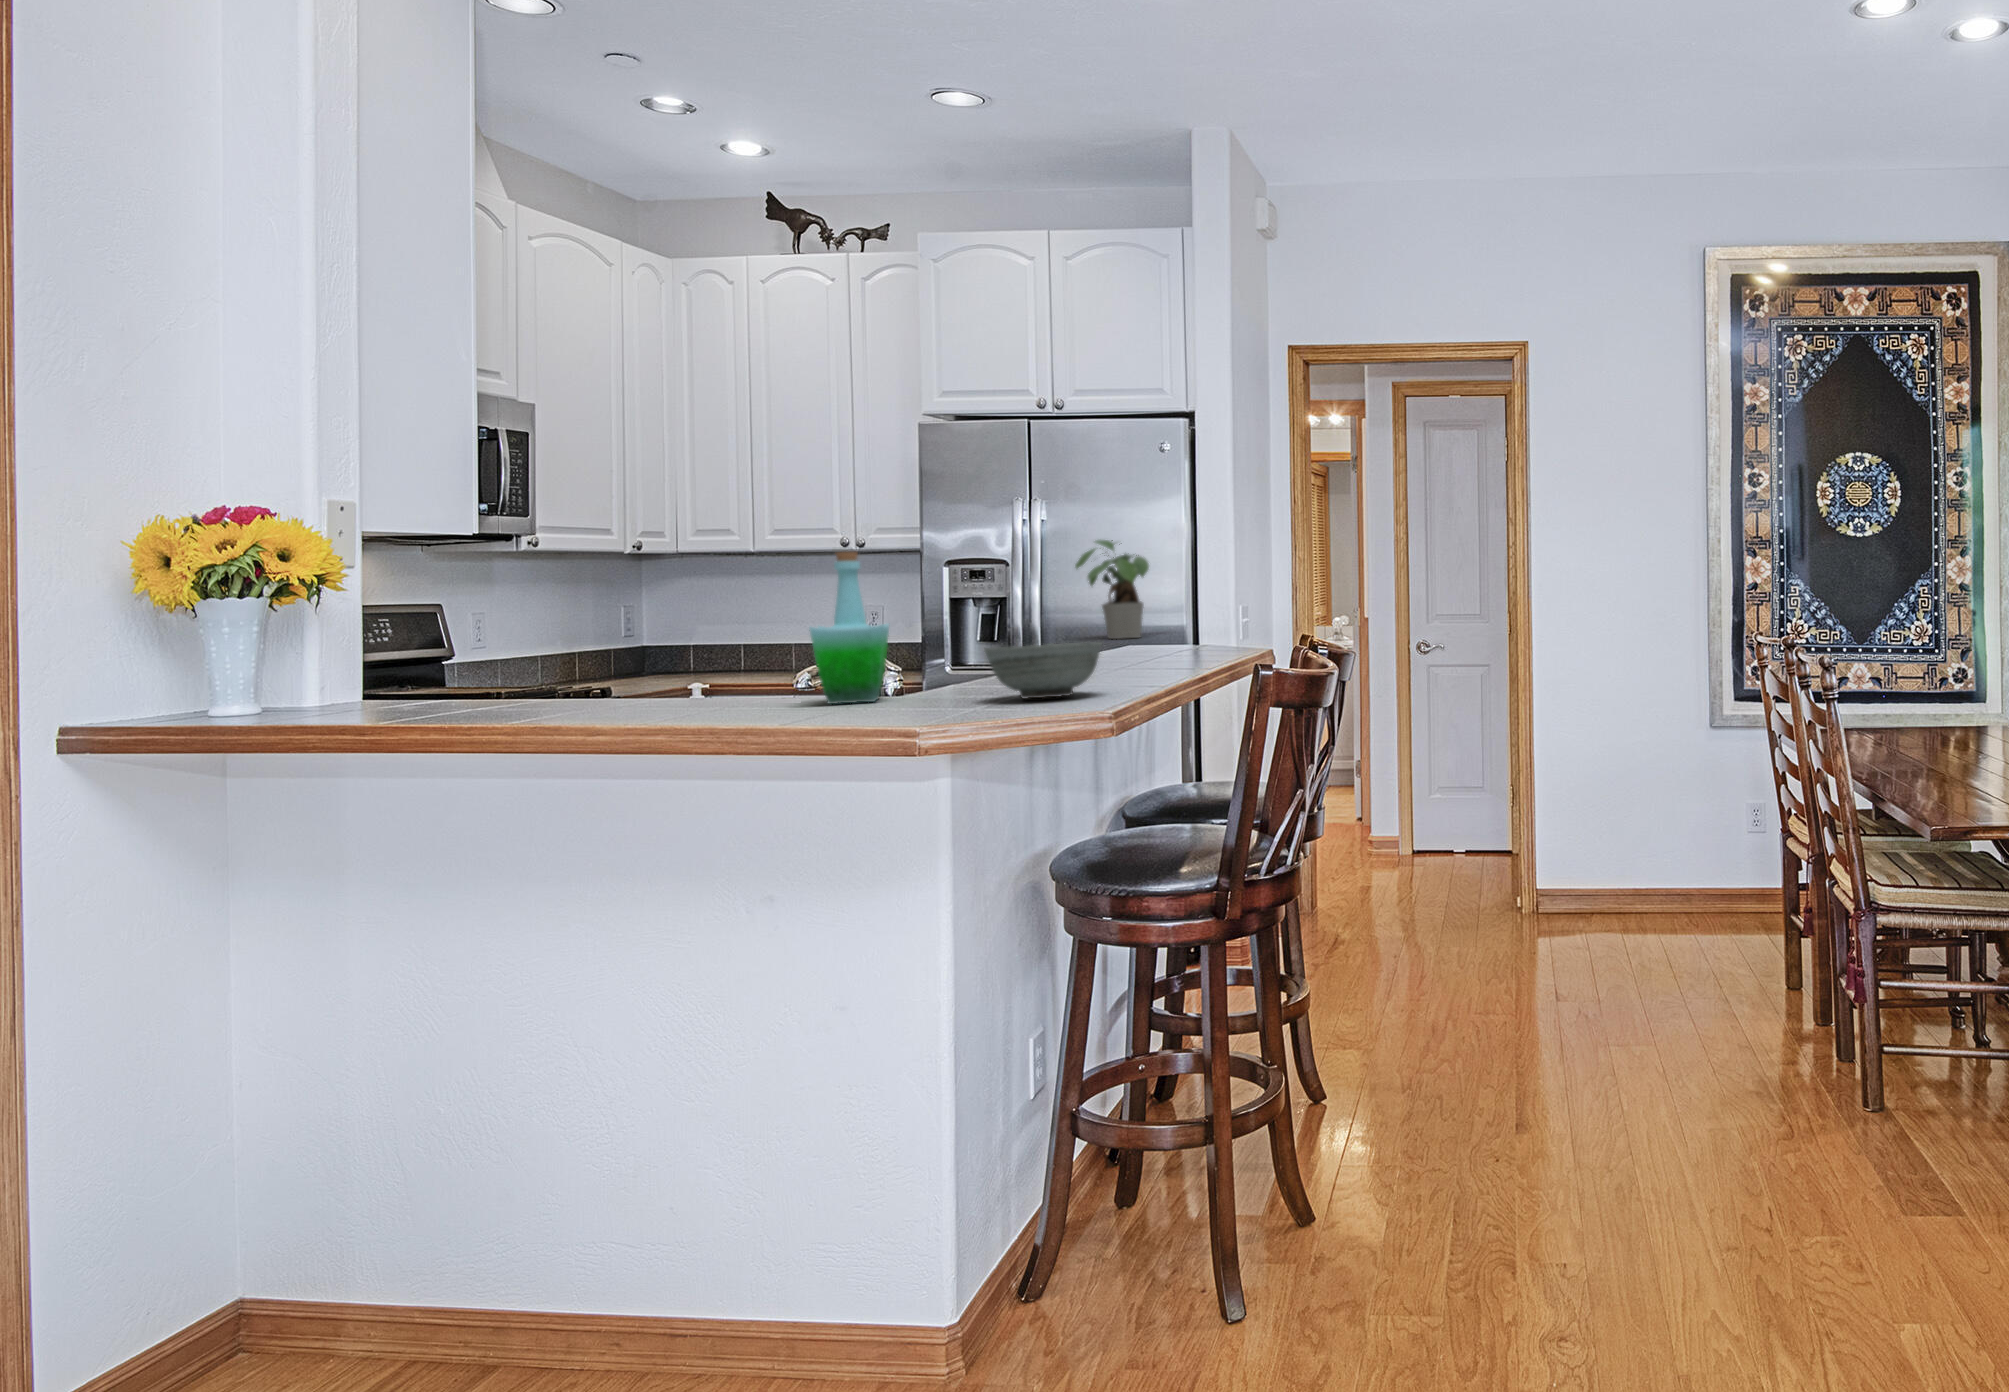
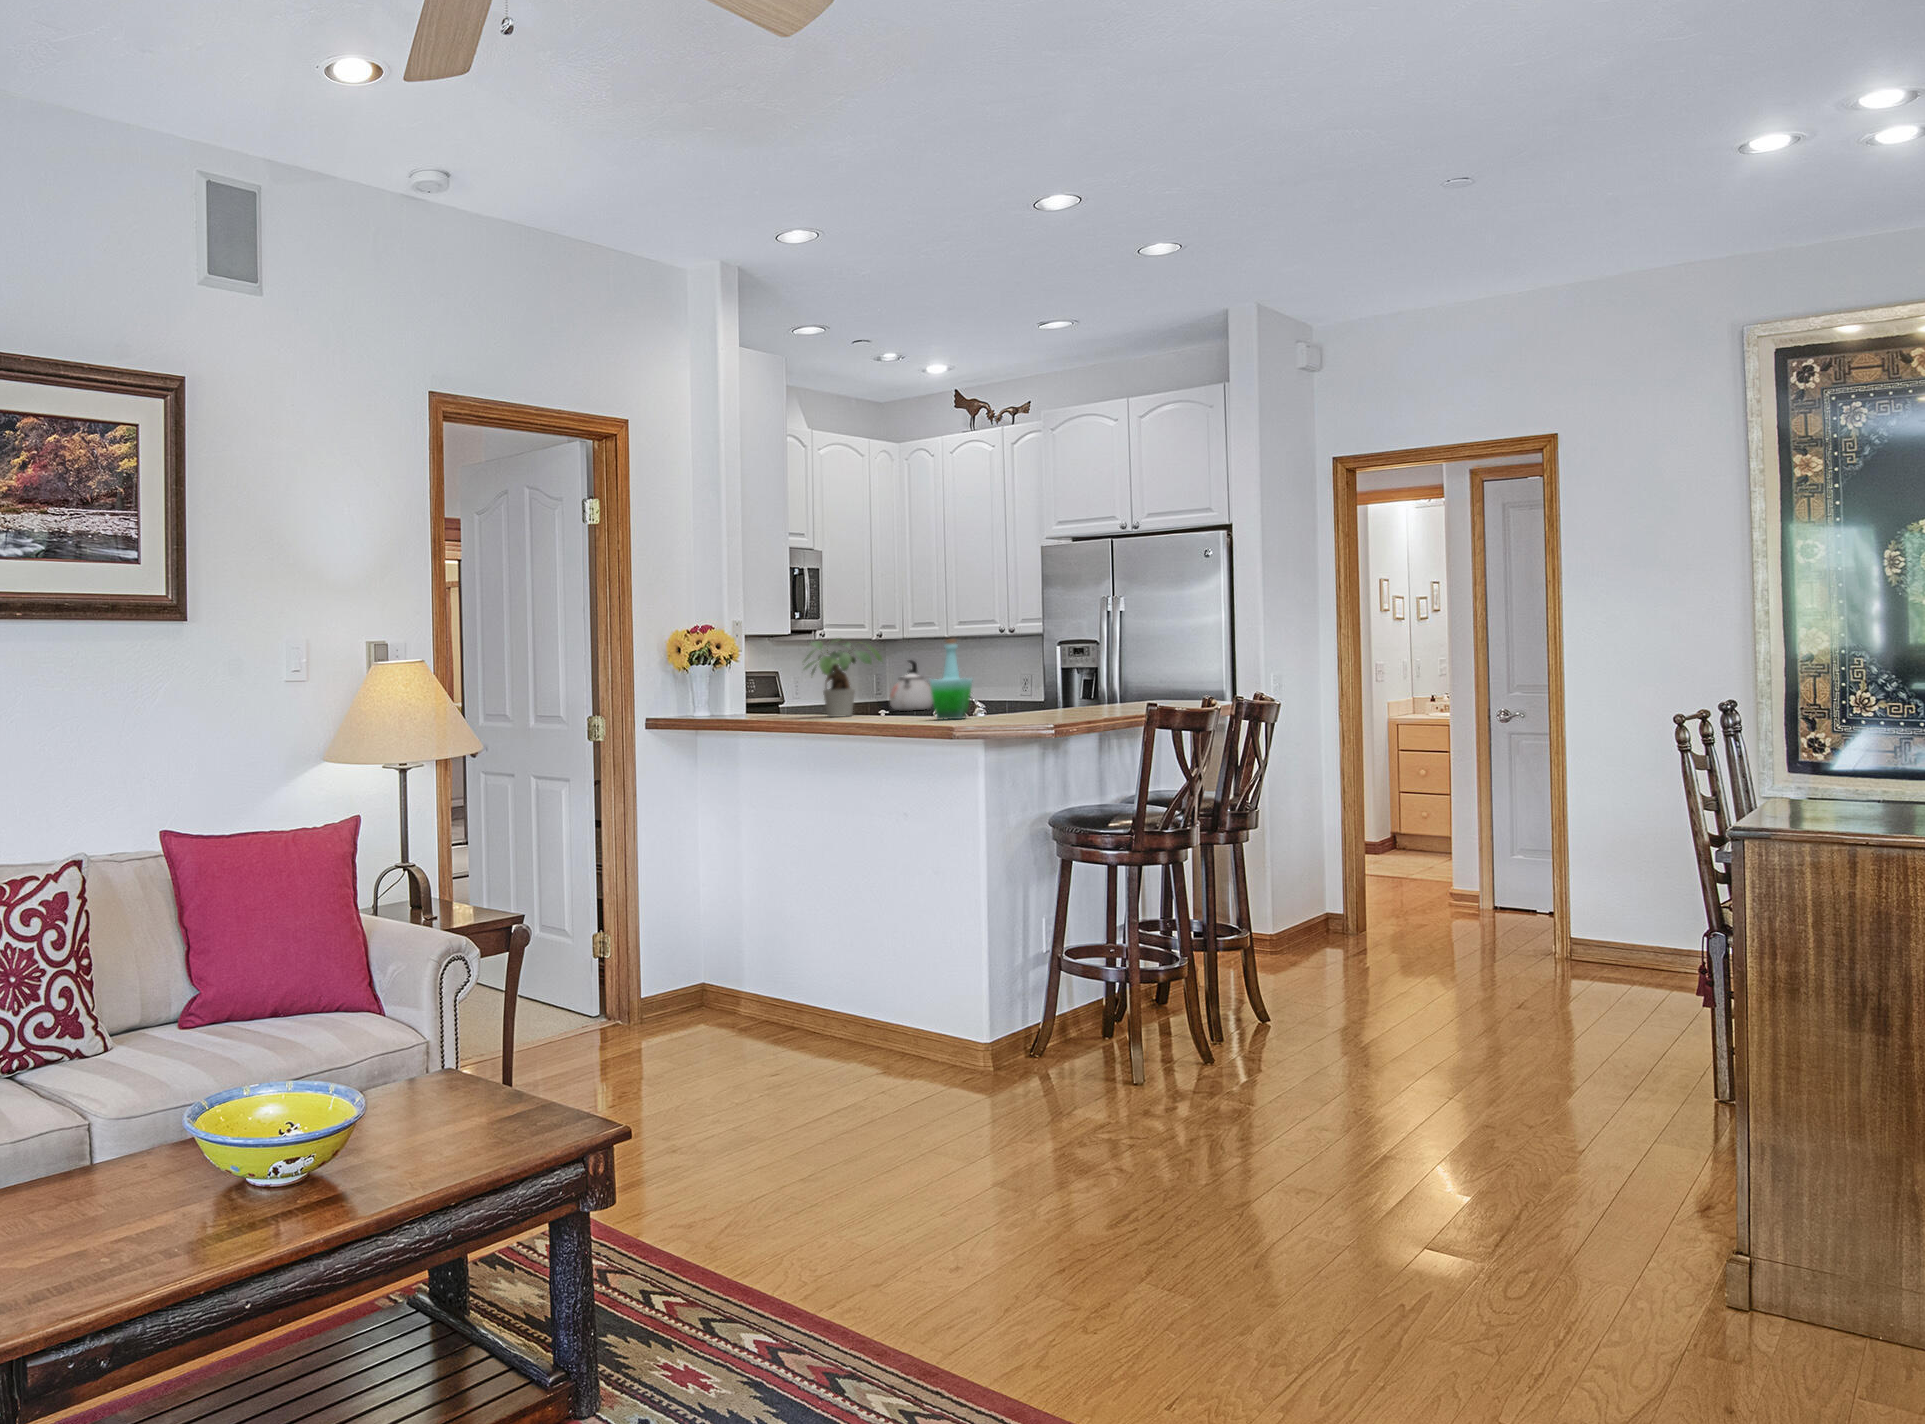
potted plant: present [1076,540,1149,639] -> present [804,638,882,717]
kettle: none [690,586,771,672] -> present [890,660,933,711]
bowl: present [985,642,1102,698] -> none [1011,686,1077,717]

